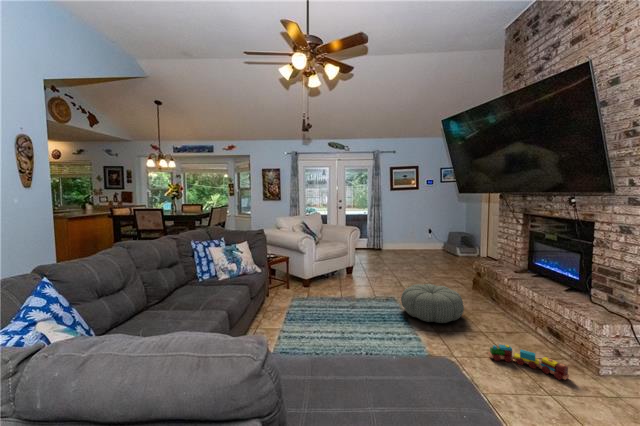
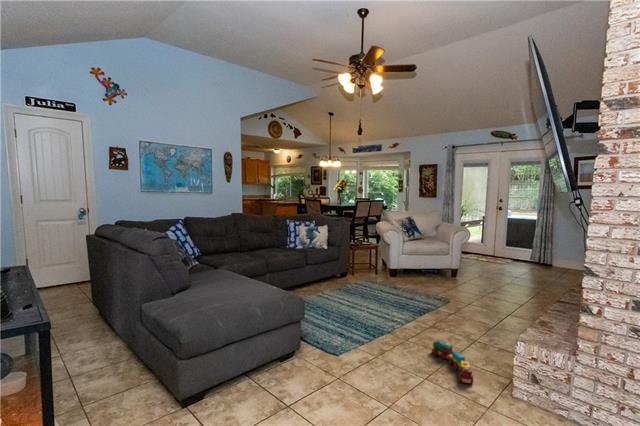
pouf: present [401,284,464,323] -> none [426,288,493,328]

